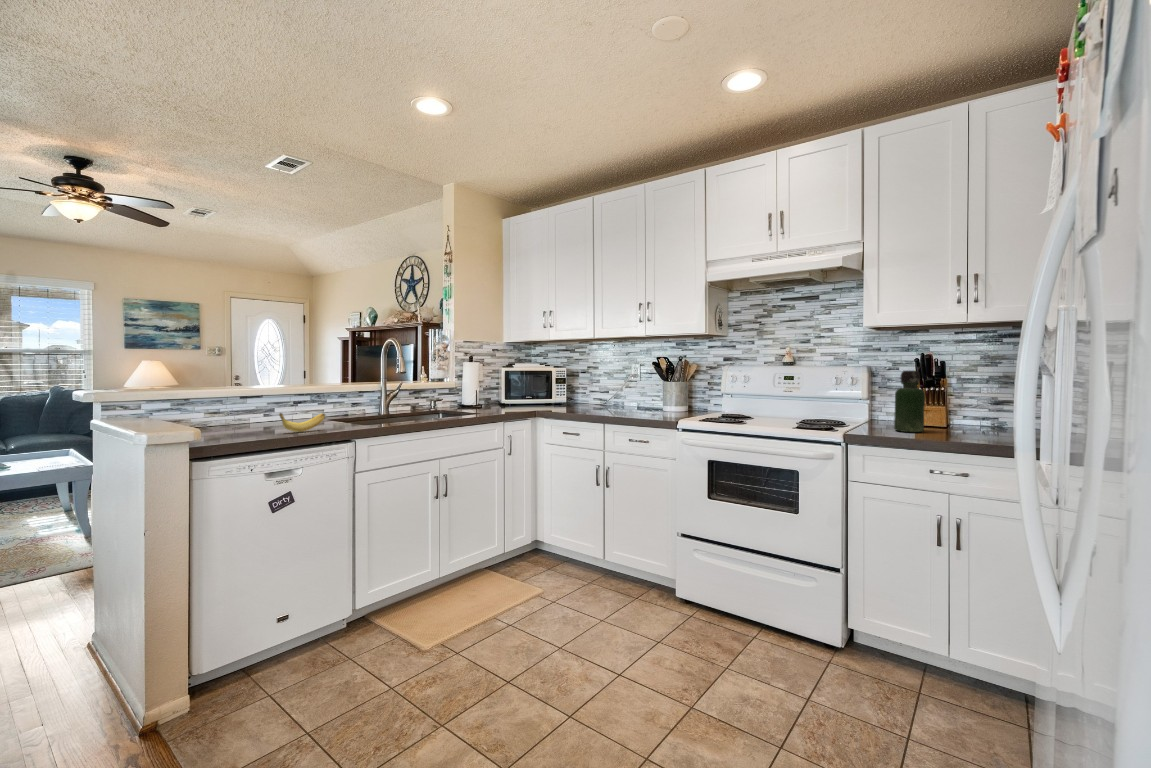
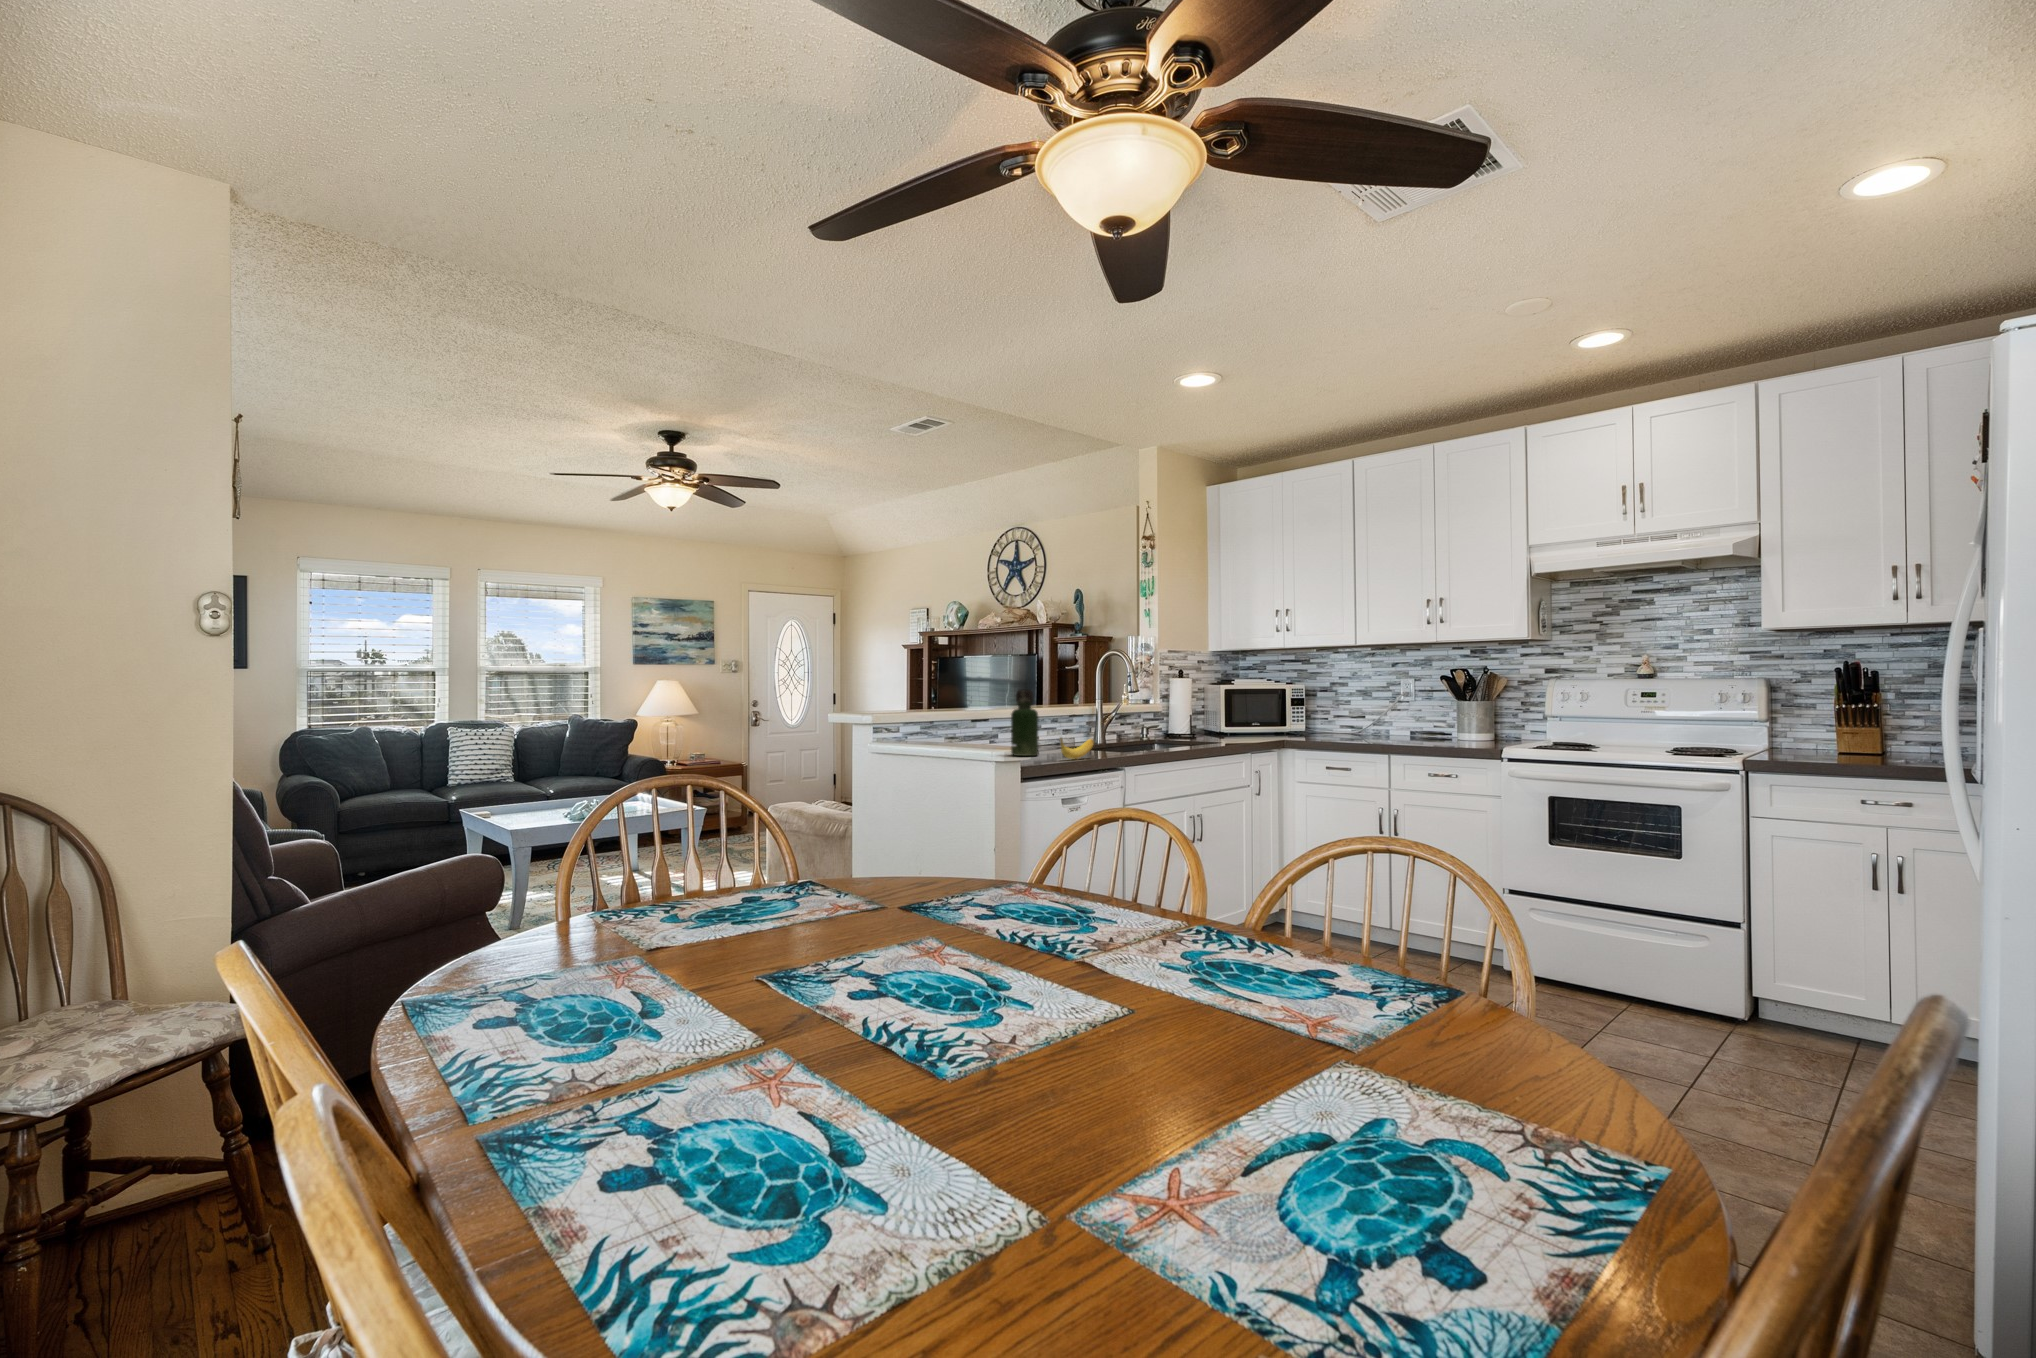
bottle: present [894,371,925,432] -> present [1011,690,1038,756]

